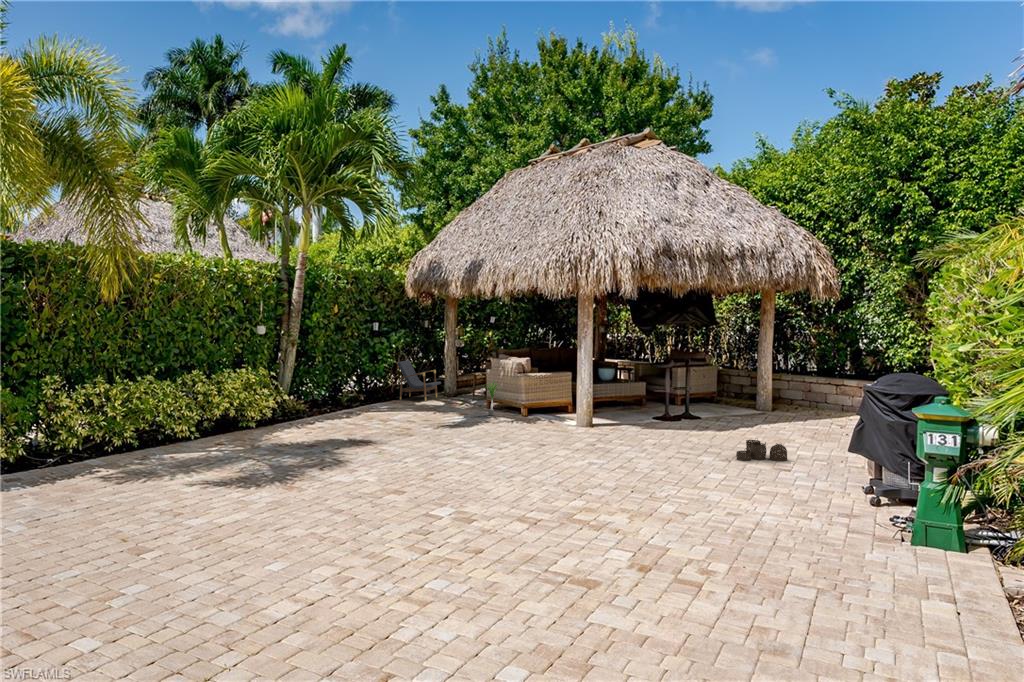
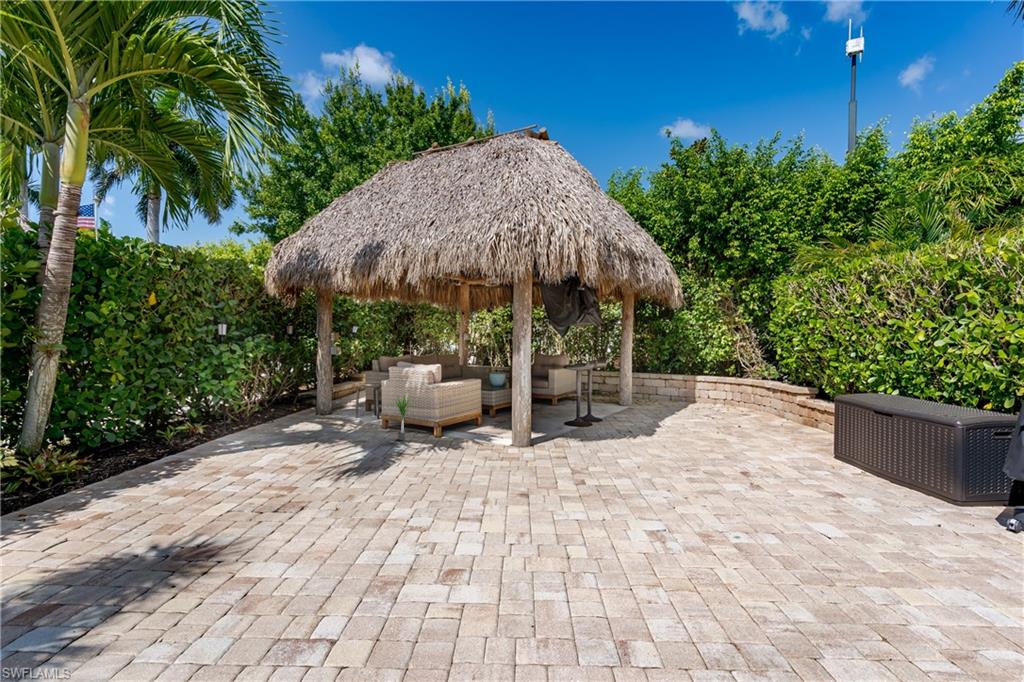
lounge chair: present [398,360,441,401] -> none [254,372,312,423]
woven basket: present [737,440,787,461] -> none [823,456,893,497]

